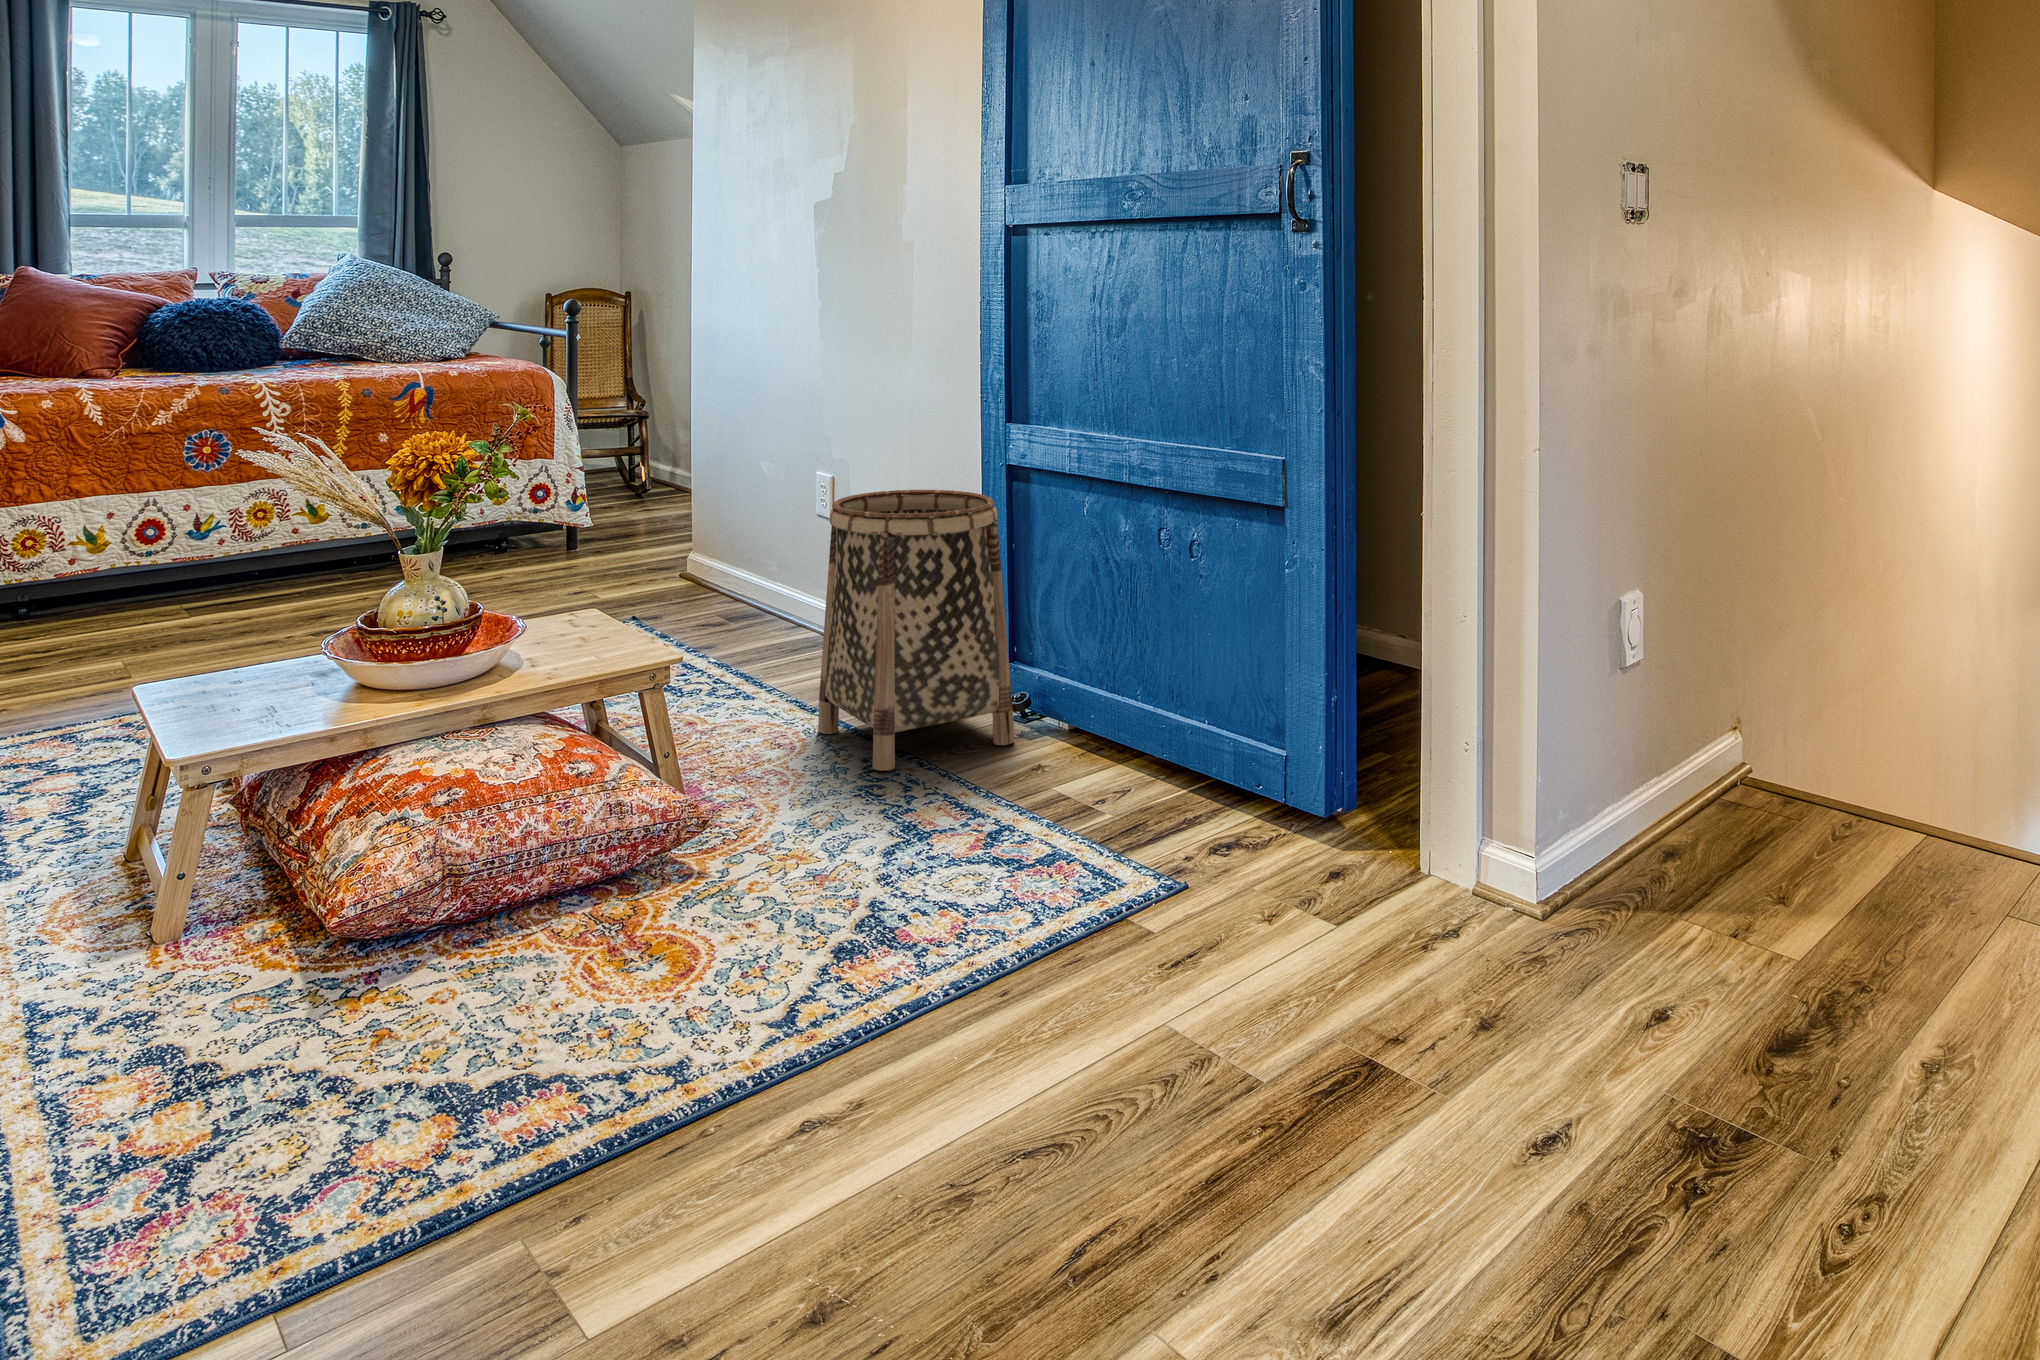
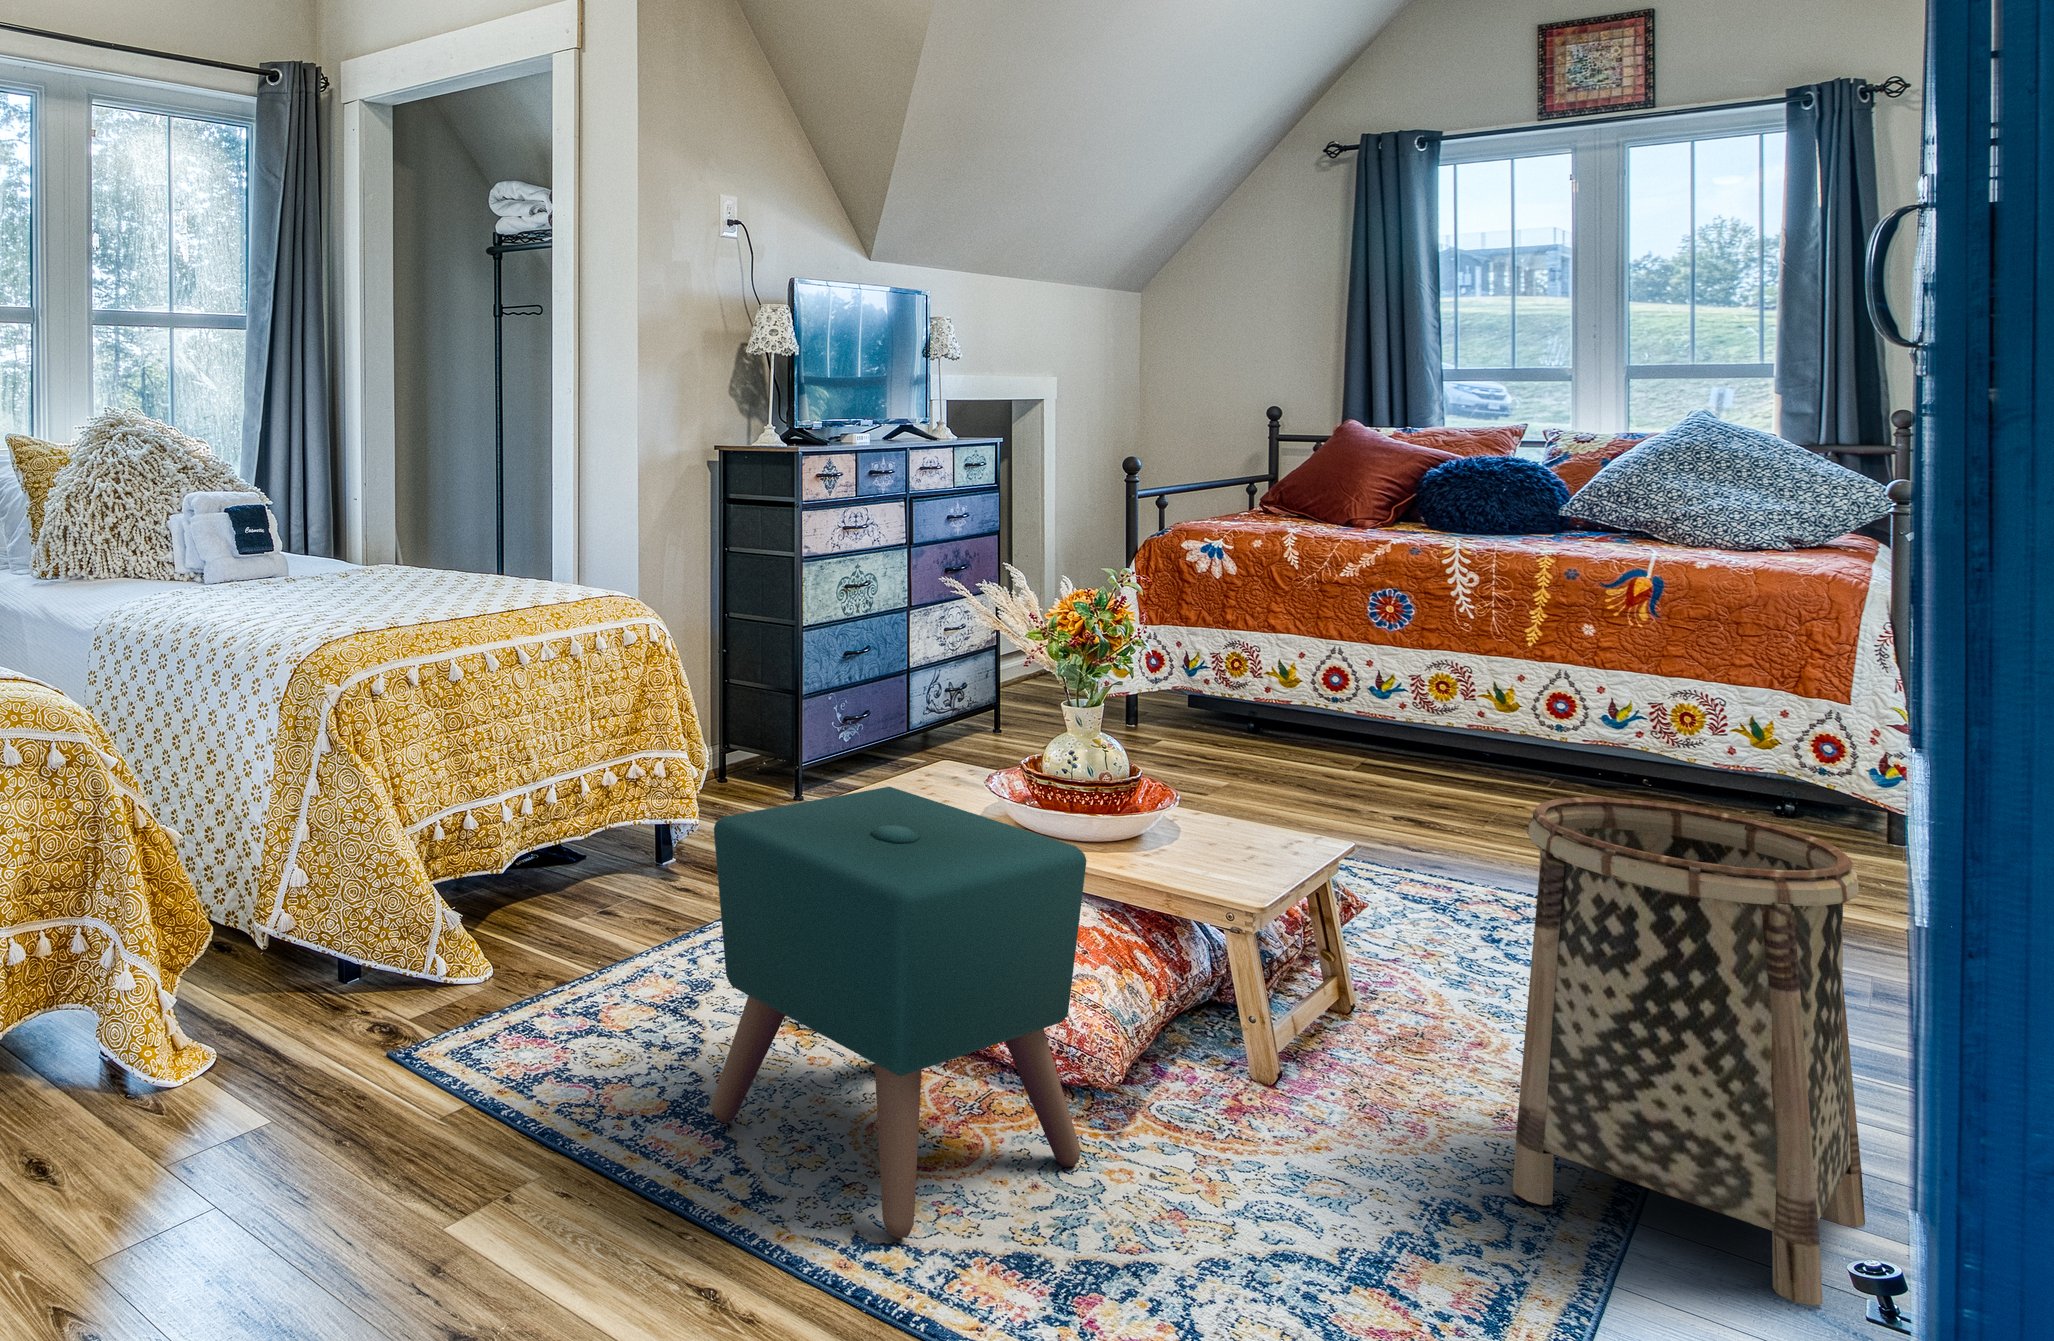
ottoman: none [473,623,807,1084] -> present [712,787,1086,1239]

